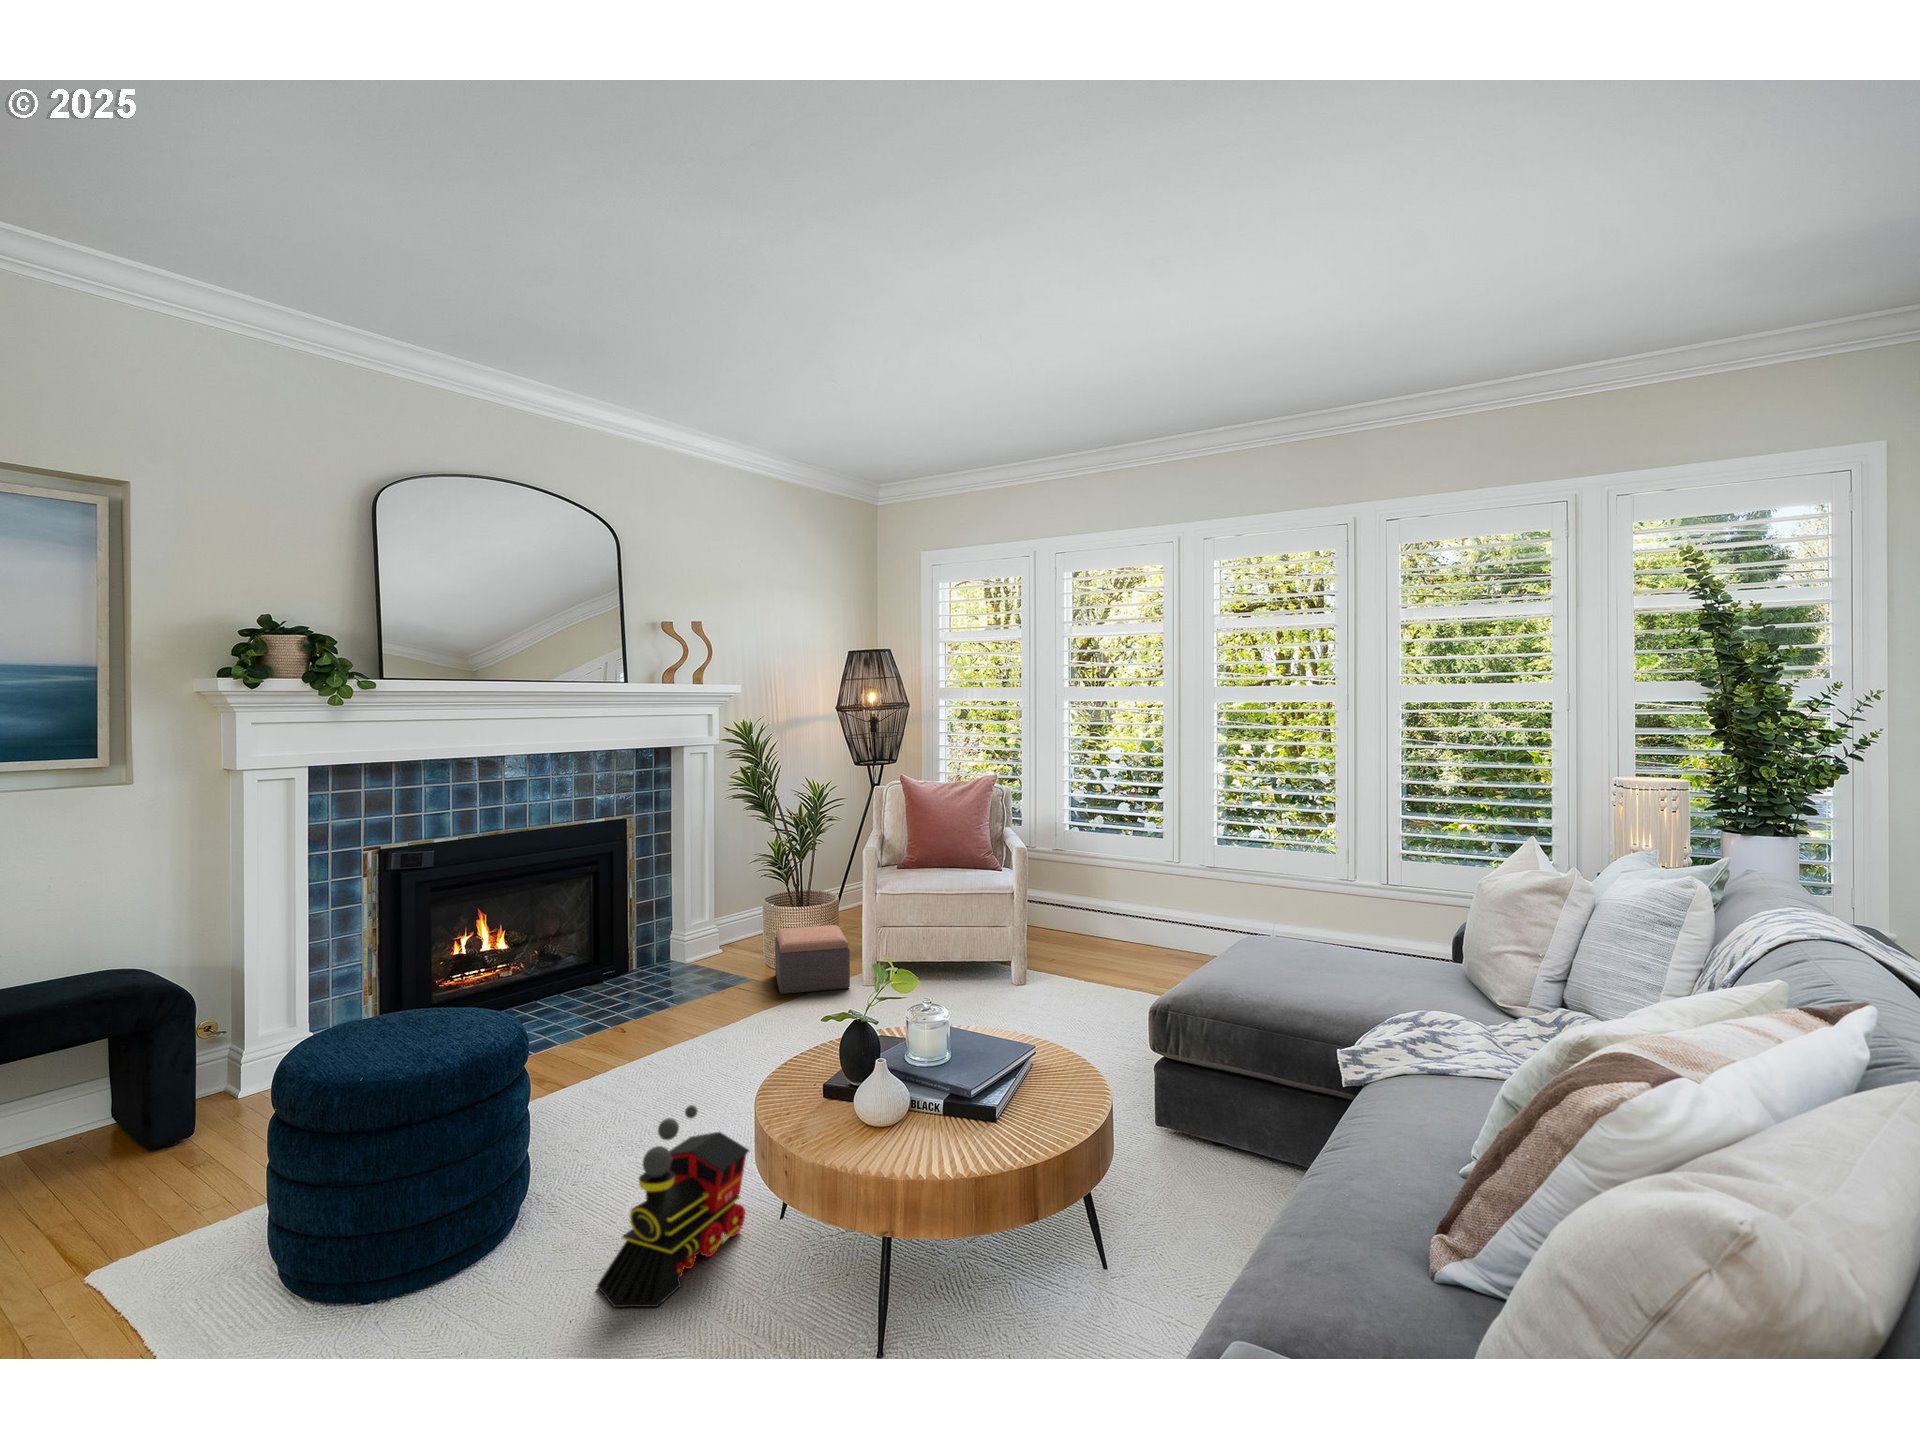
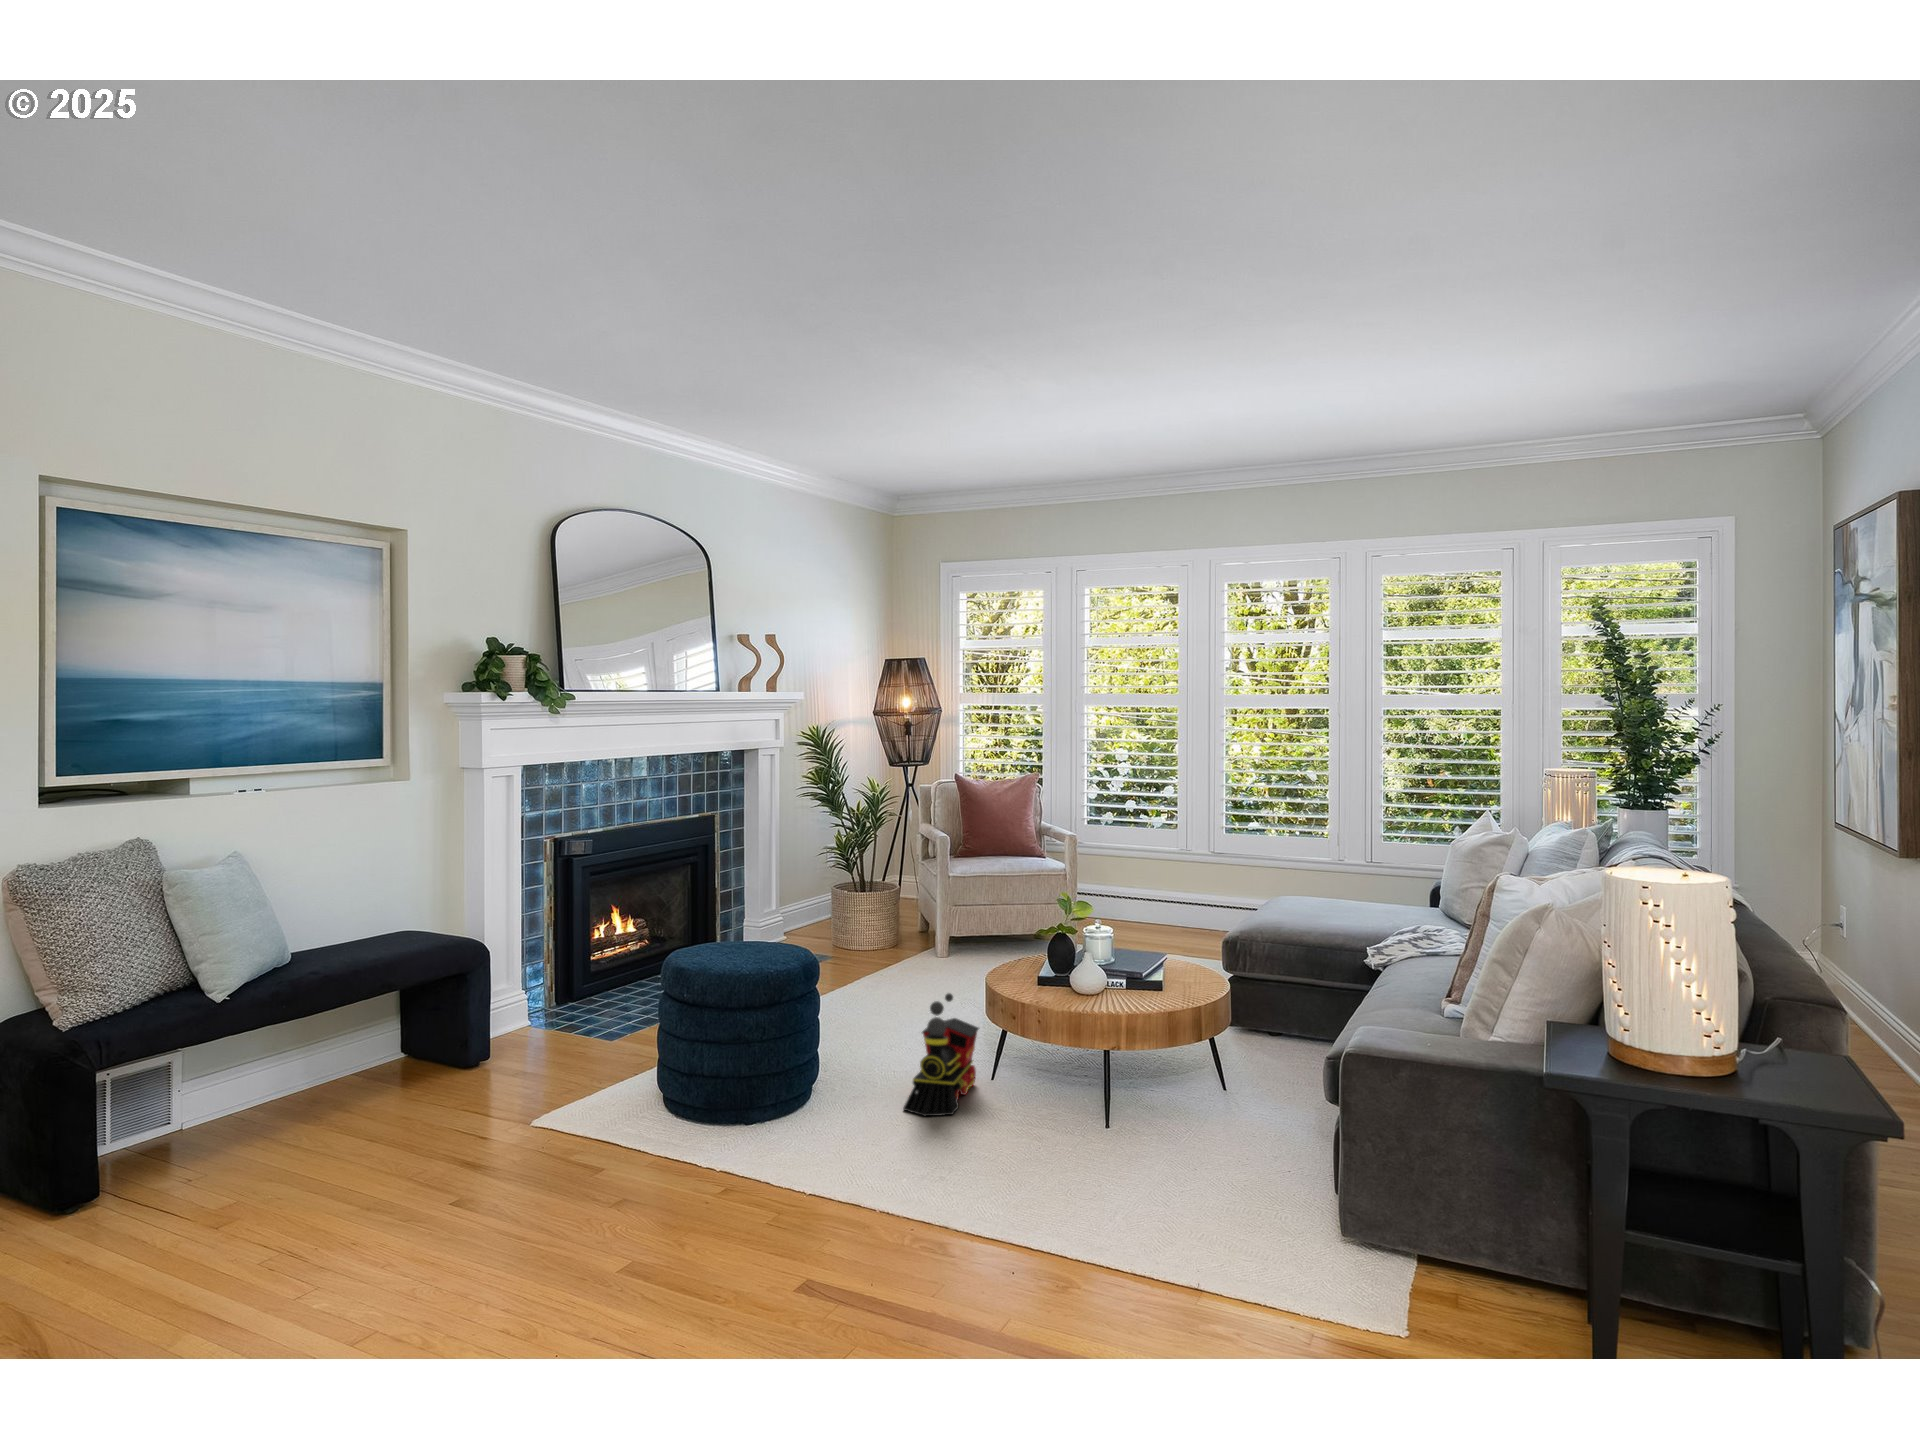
footstool: present [775,925,850,994] -> none [854,909,930,966]

